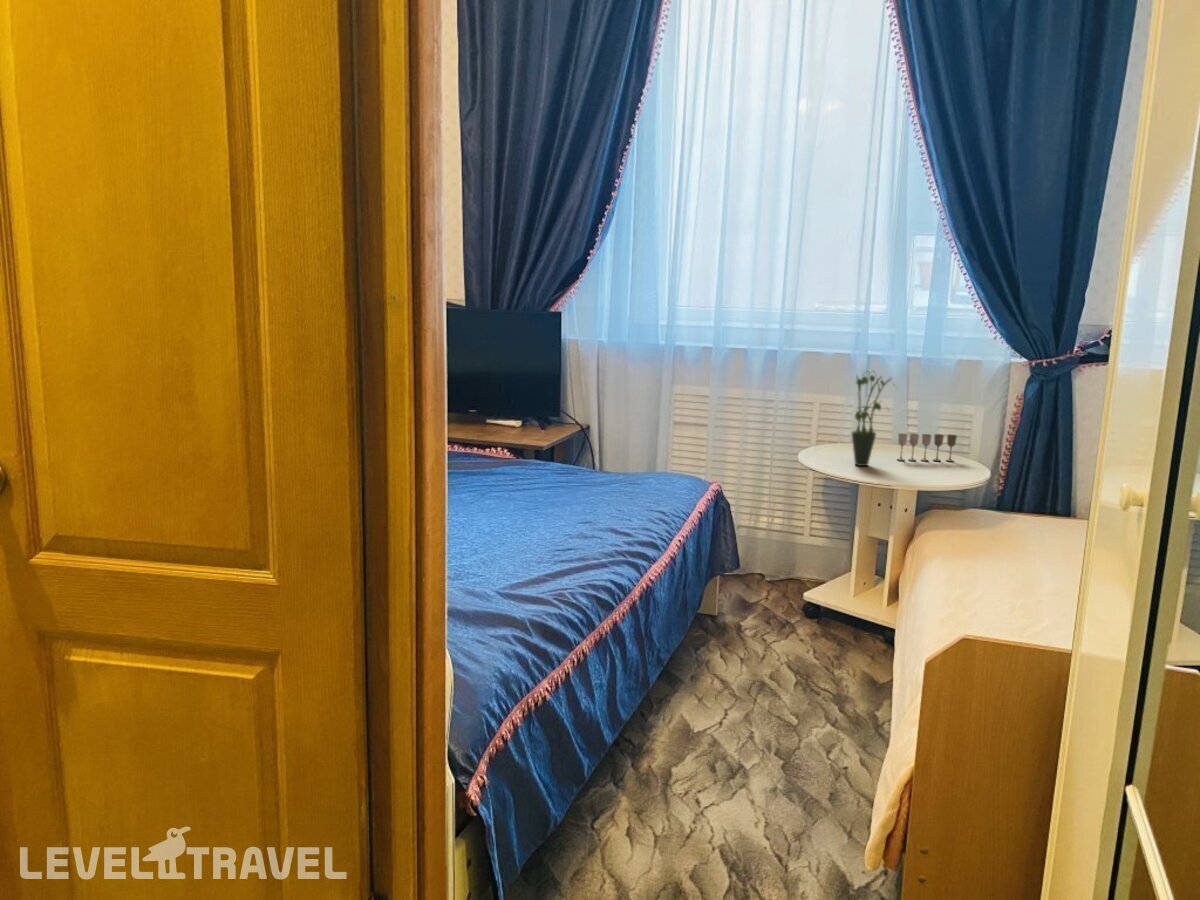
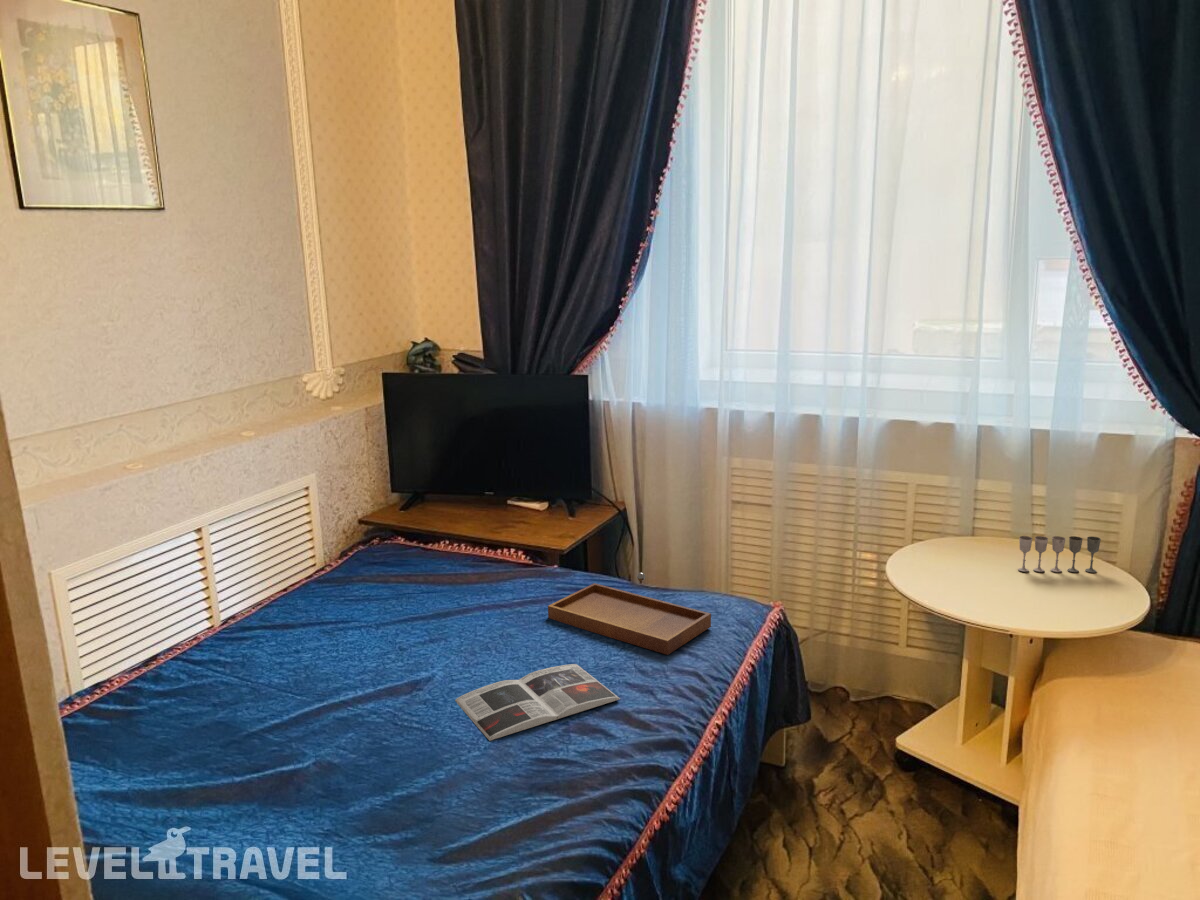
potted plant: present [852,371,895,466] -> none [955,462,1019,585]
tray: none [539,446,668,500] -> present [548,573,711,655]
magazine: none [480,502,608,534] -> present [455,664,620,741]

